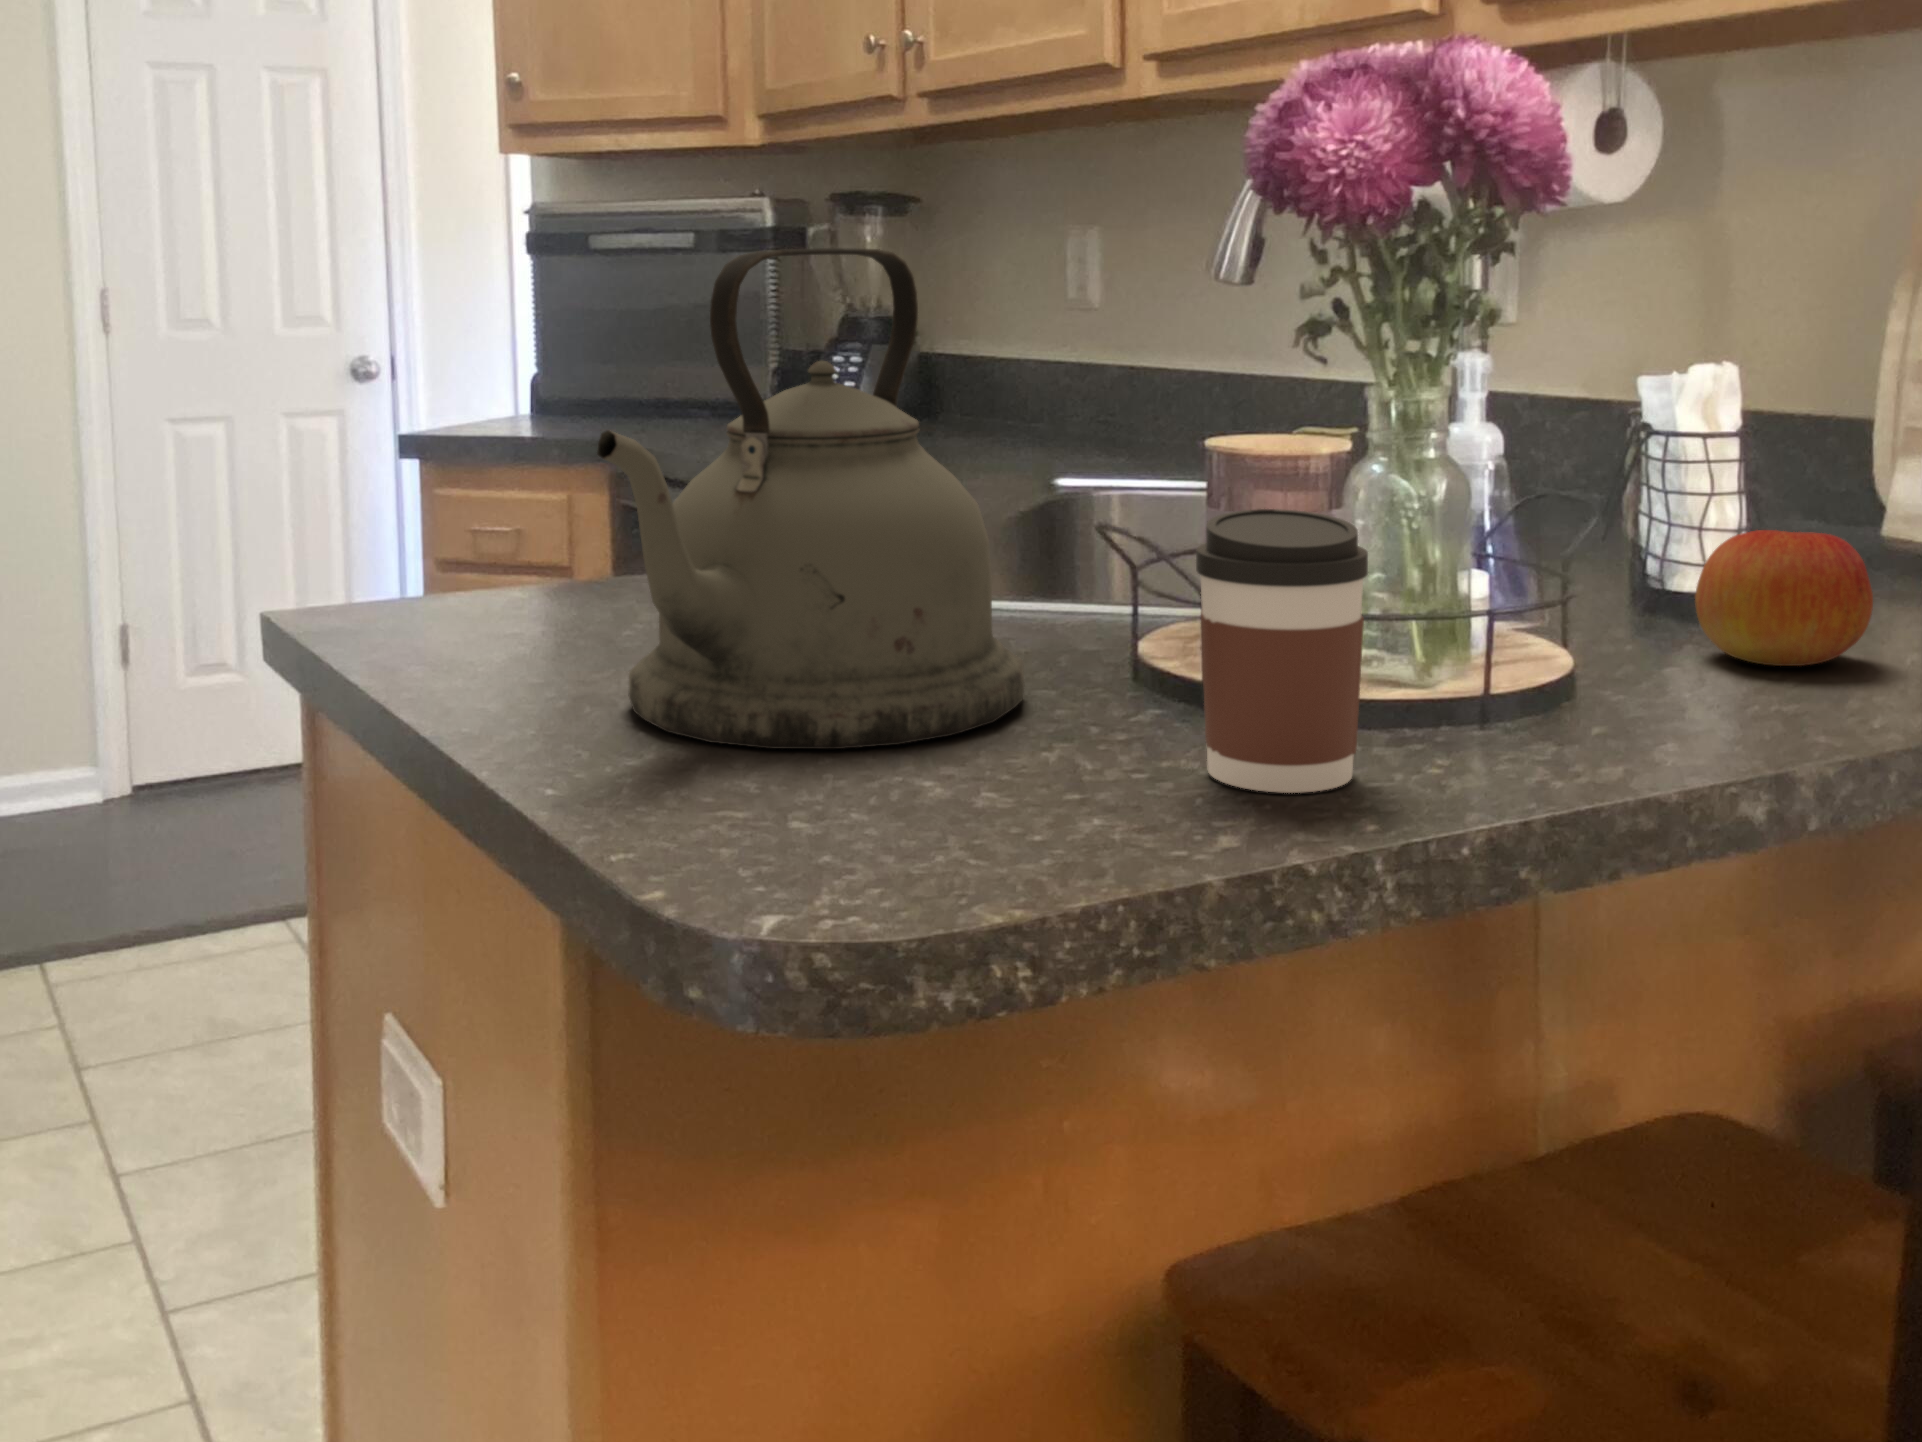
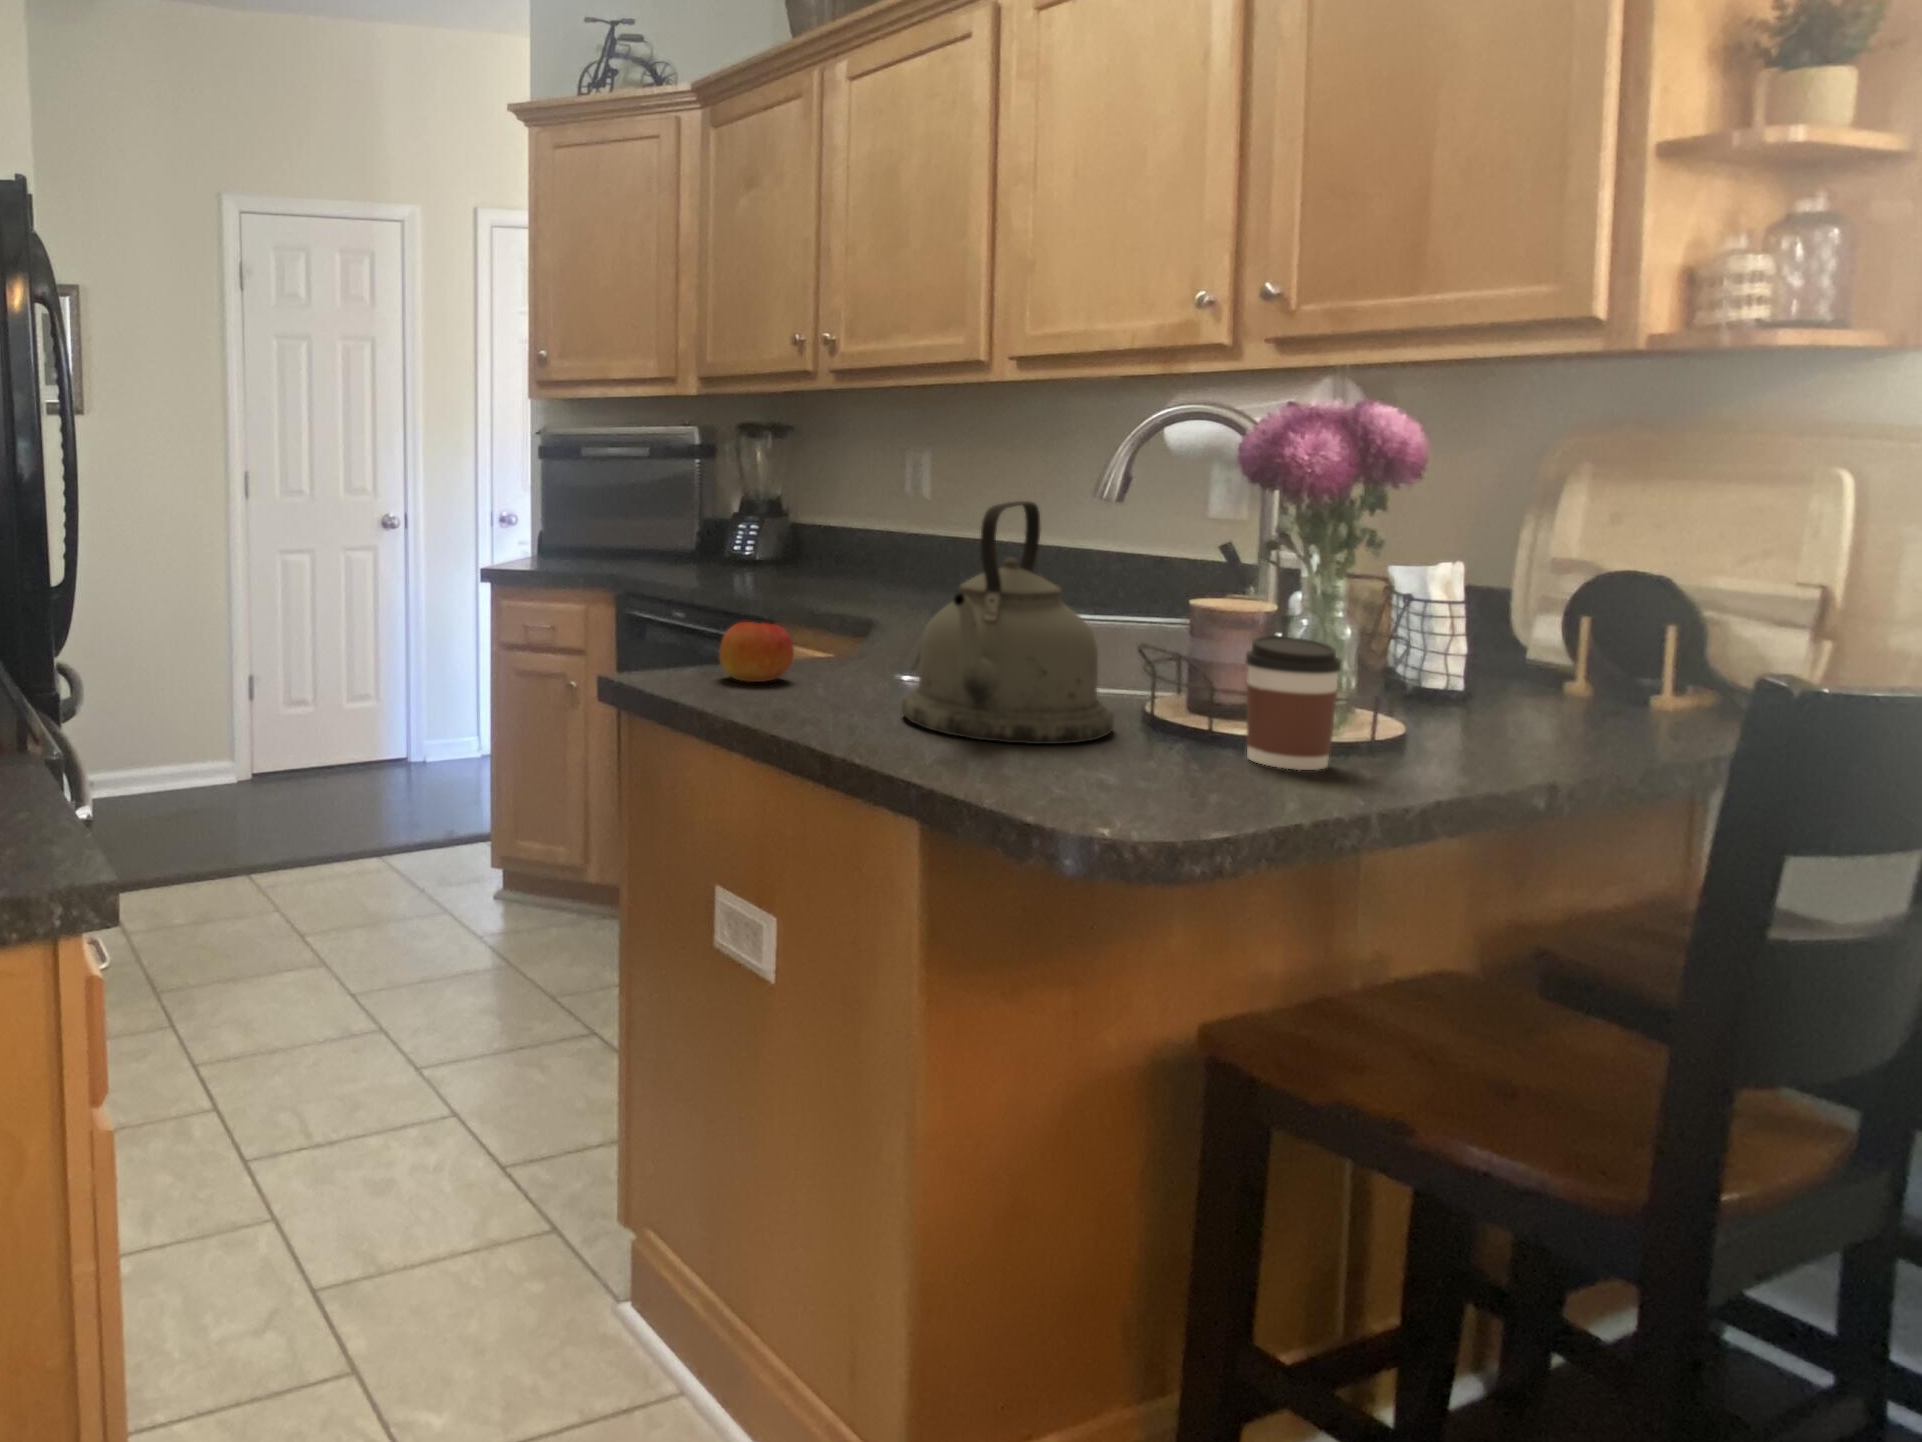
apple: present [1695,530,1873,666] -> present [719,622,794,682]

